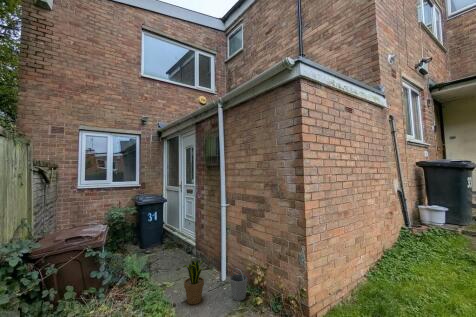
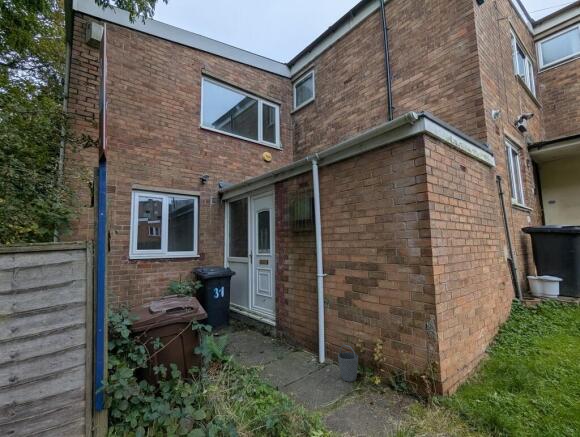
potted plant: present [183,260,204,304] -> none [288,335,312,386]

